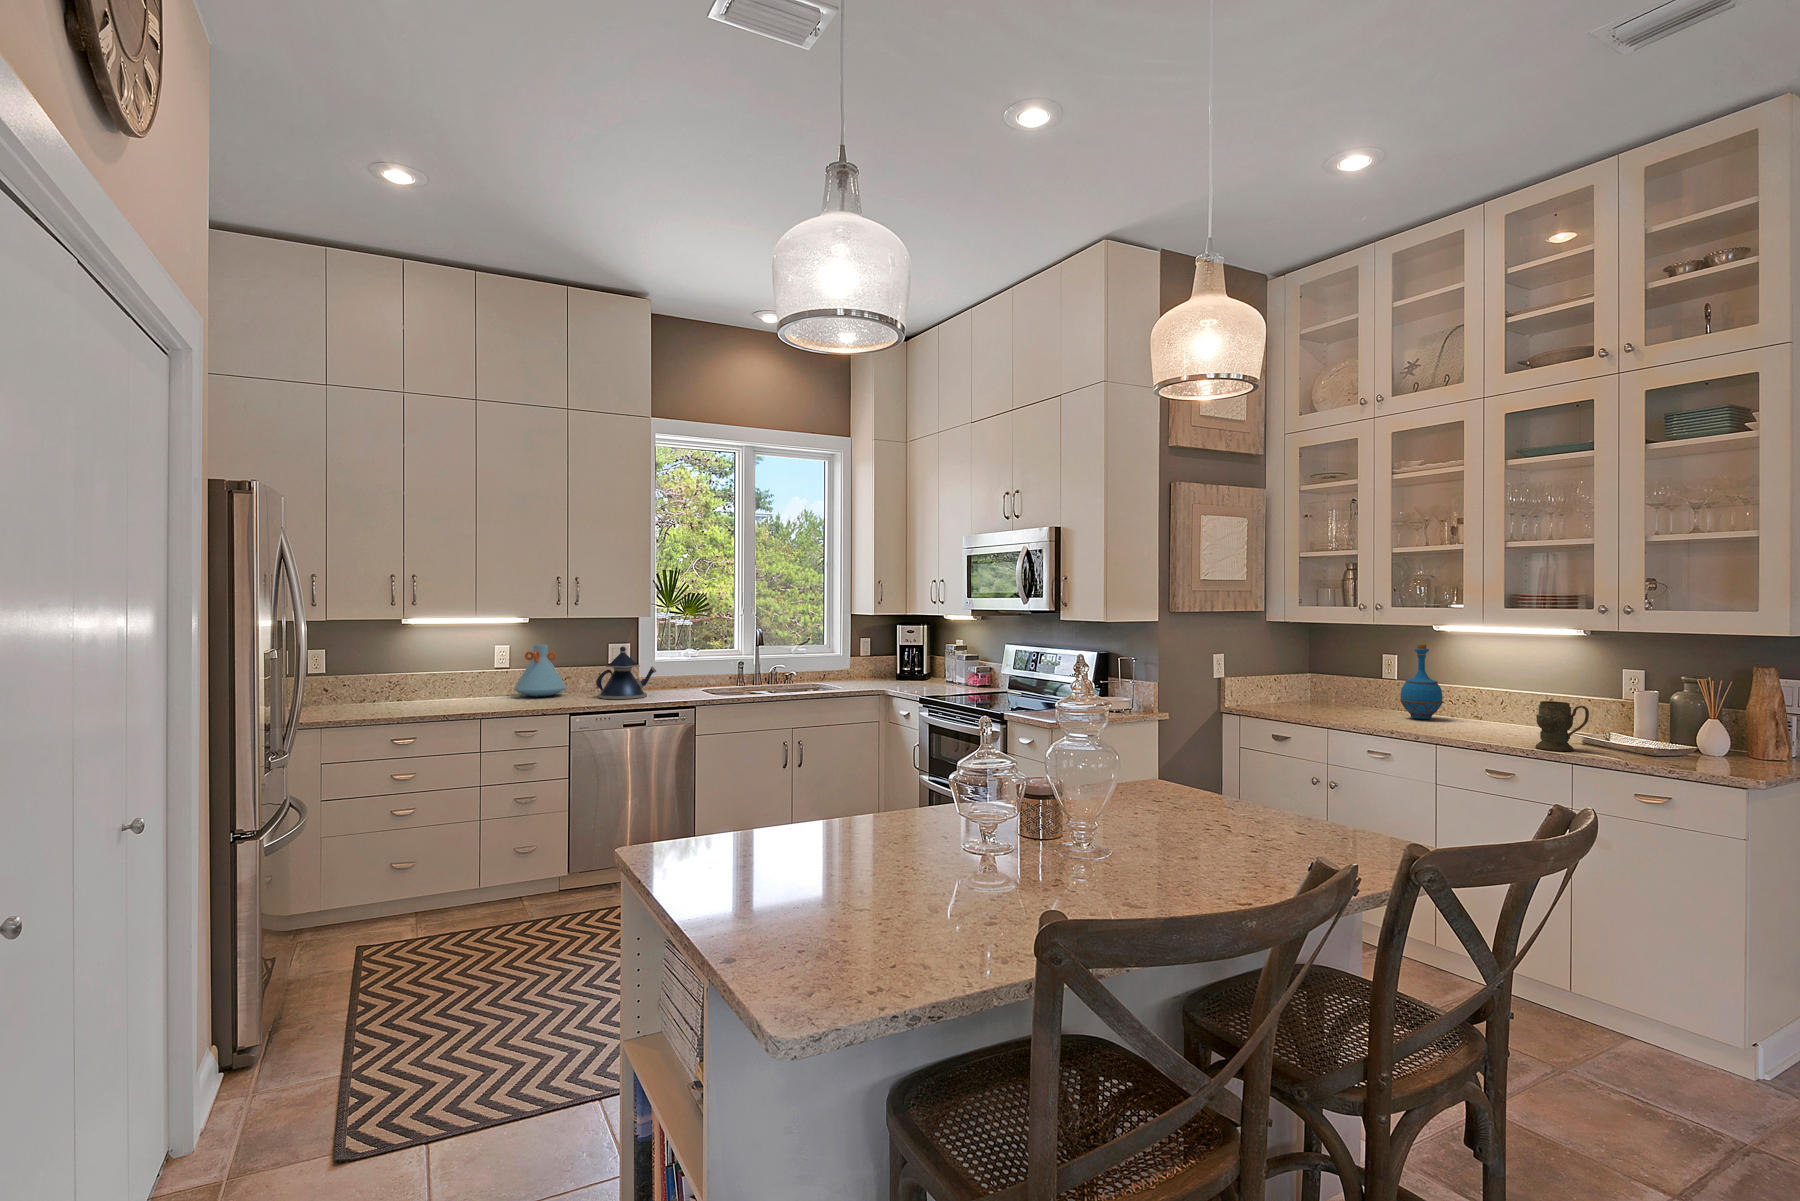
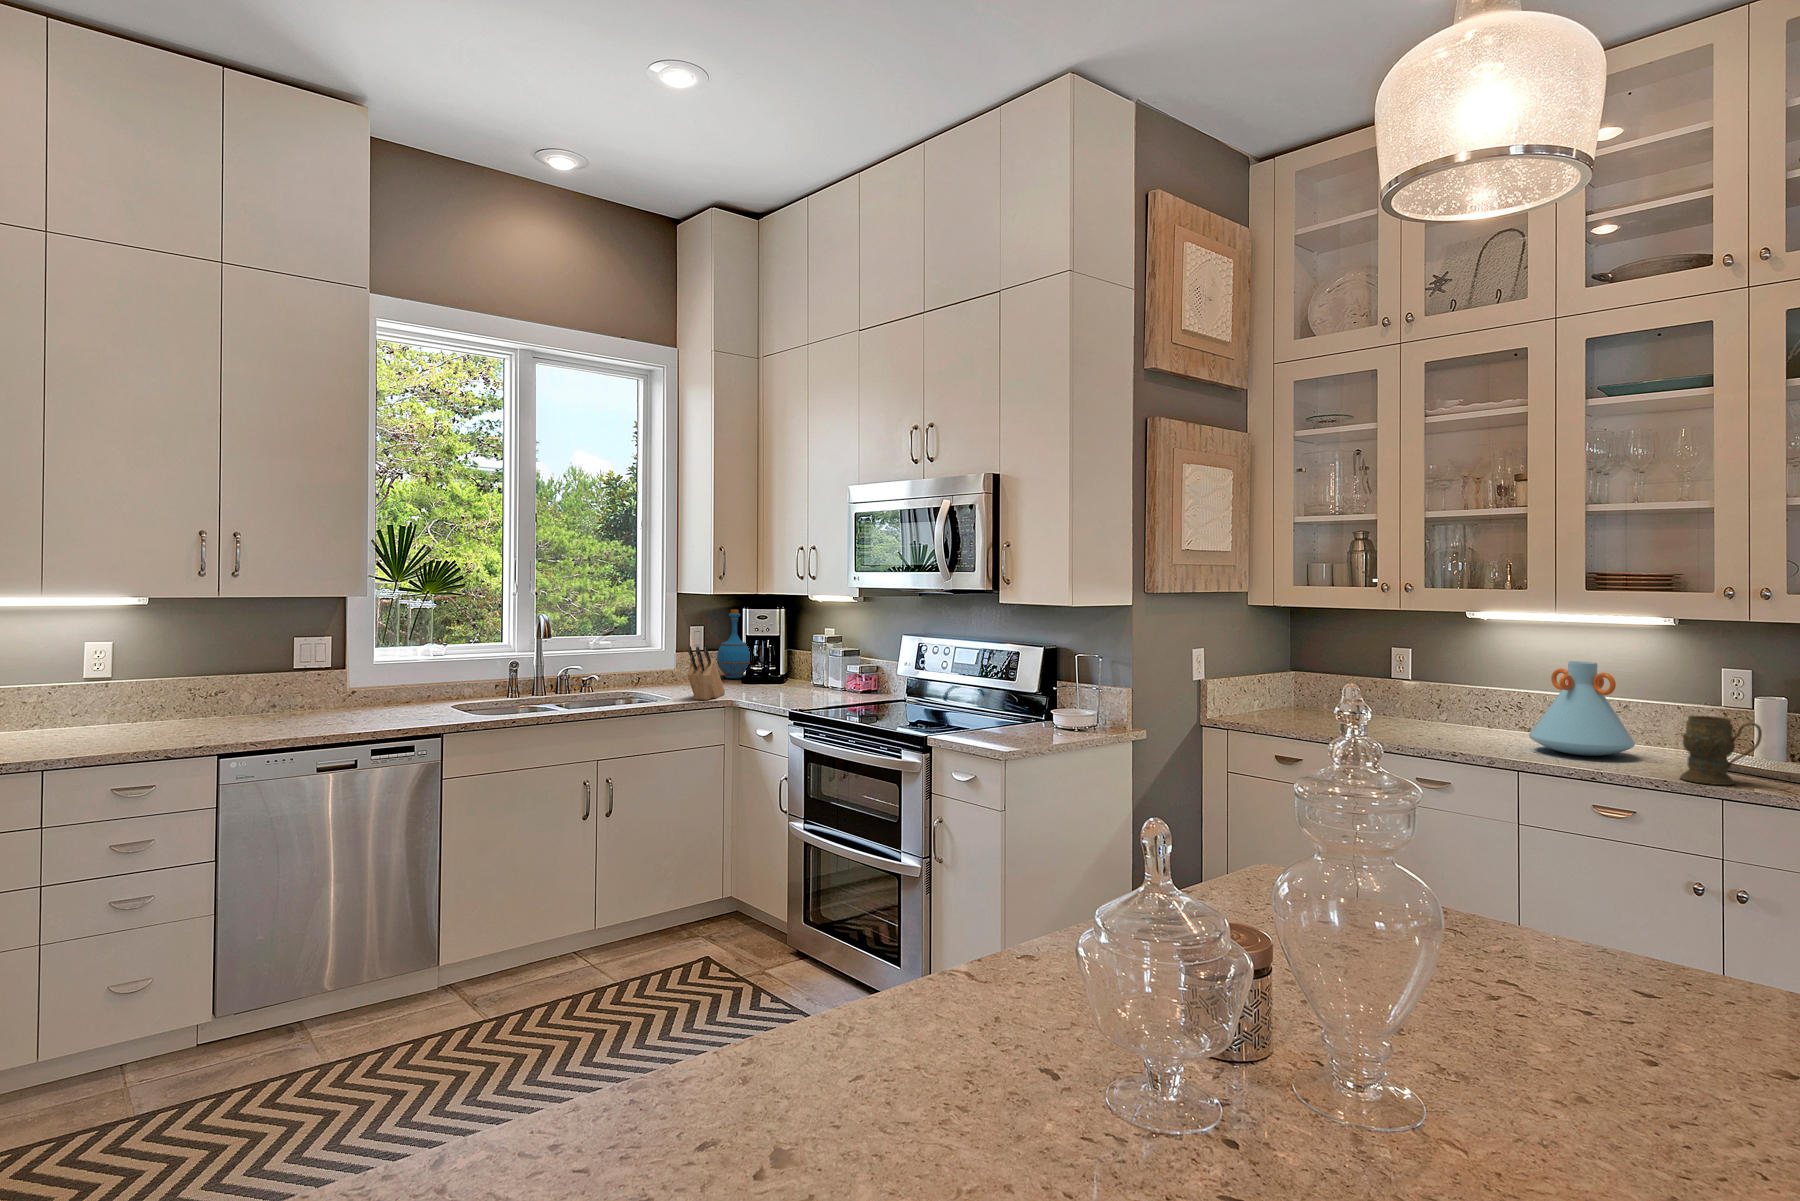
bottle: present [1400,644,1443,719] -> present [717,610,750,679]
vase: present [514,645,566,697] -> present [1529,661,1635,756]
teapot: present [596,646,656,699] -> none [272,642,378,726]
knife block: none [854,651,882,689] -> present [688,646,725,700]

